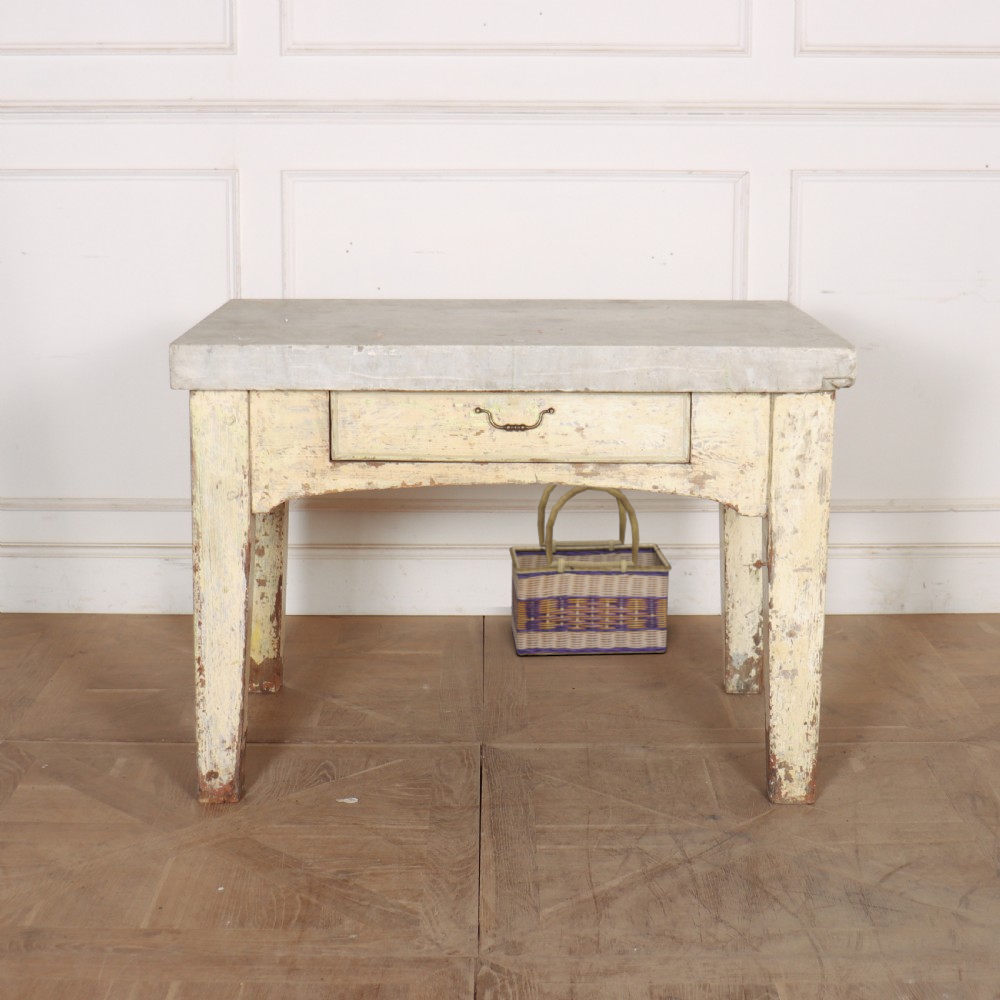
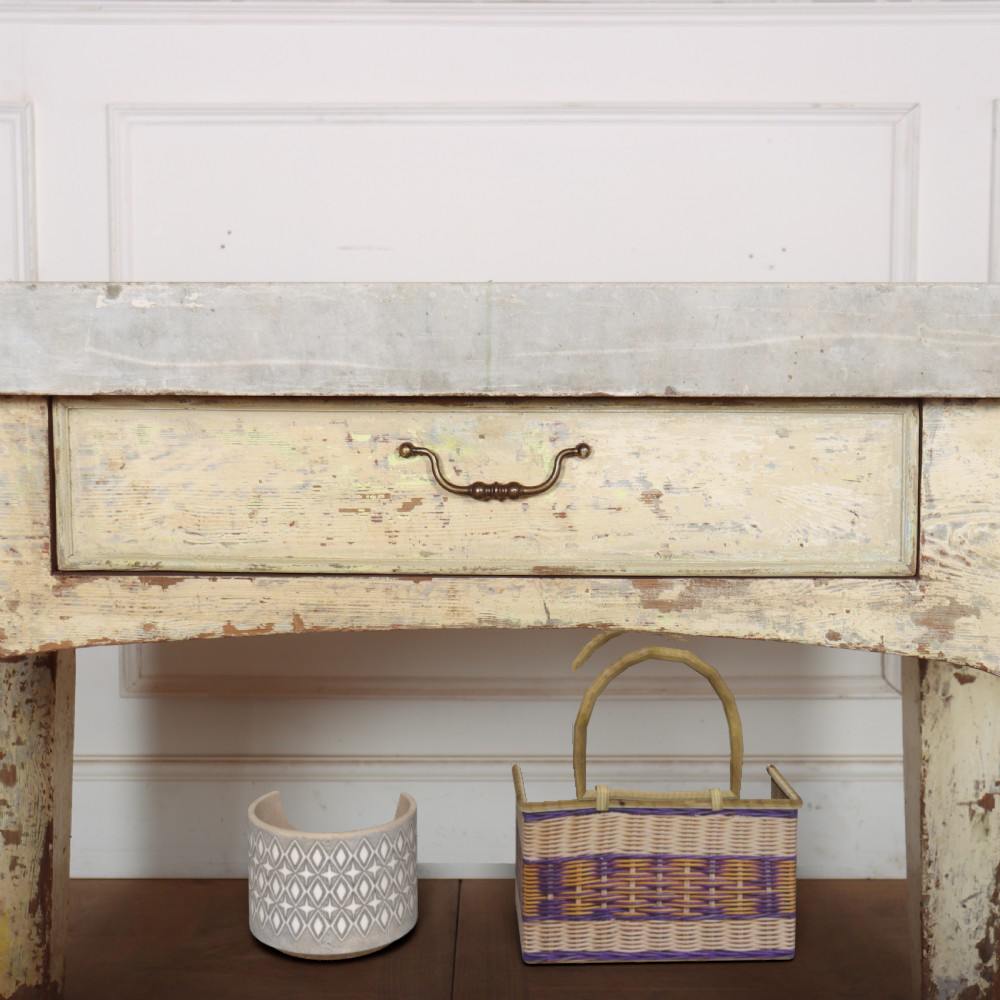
planter: none [361,559,457,654] -> present [248,789,418,960]

